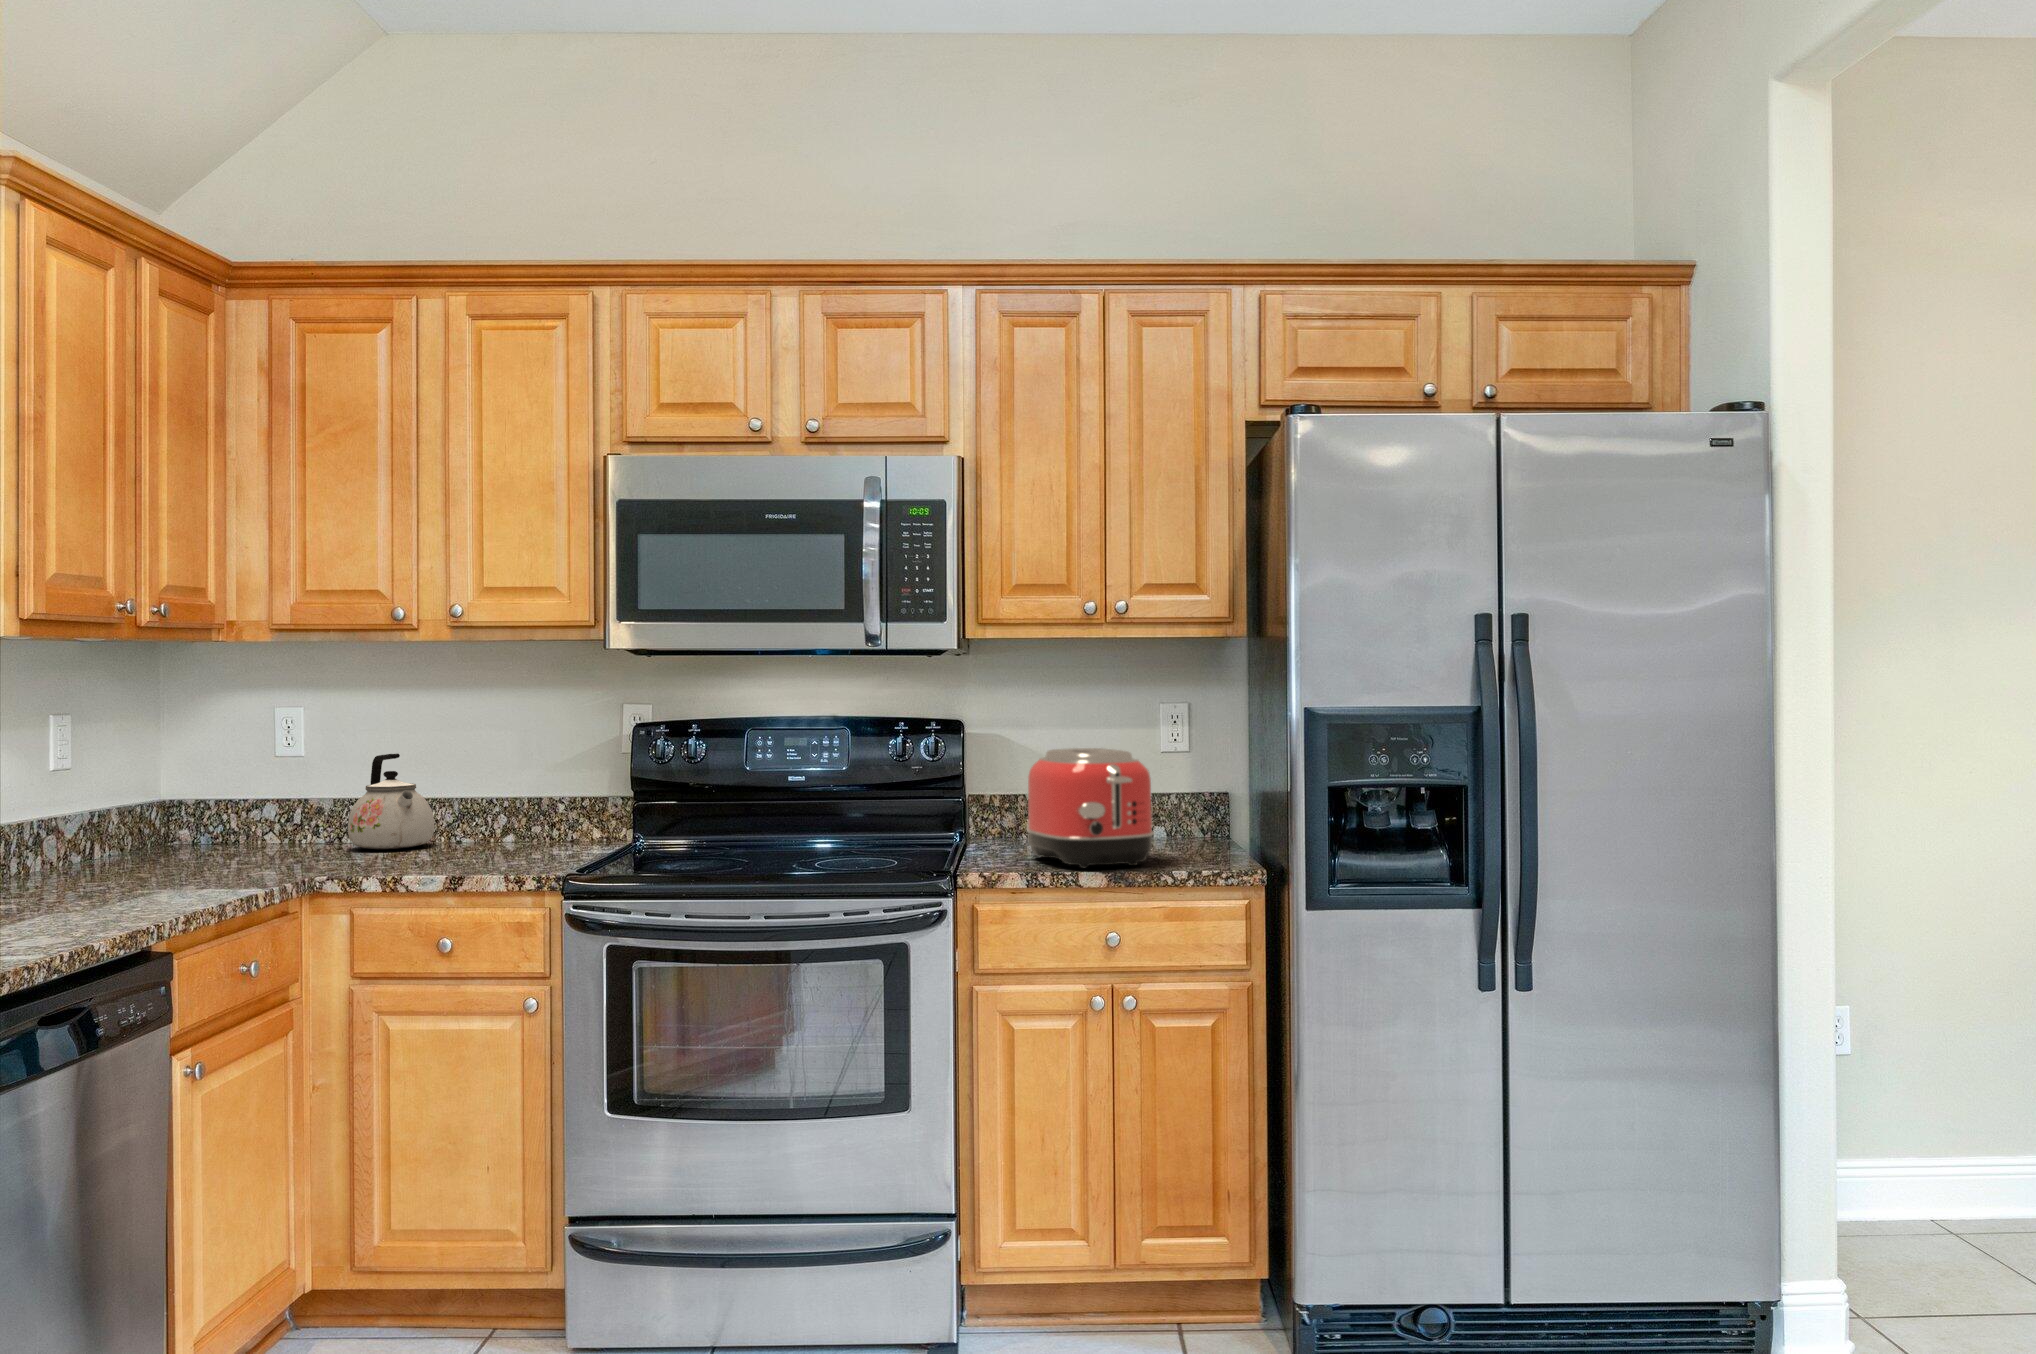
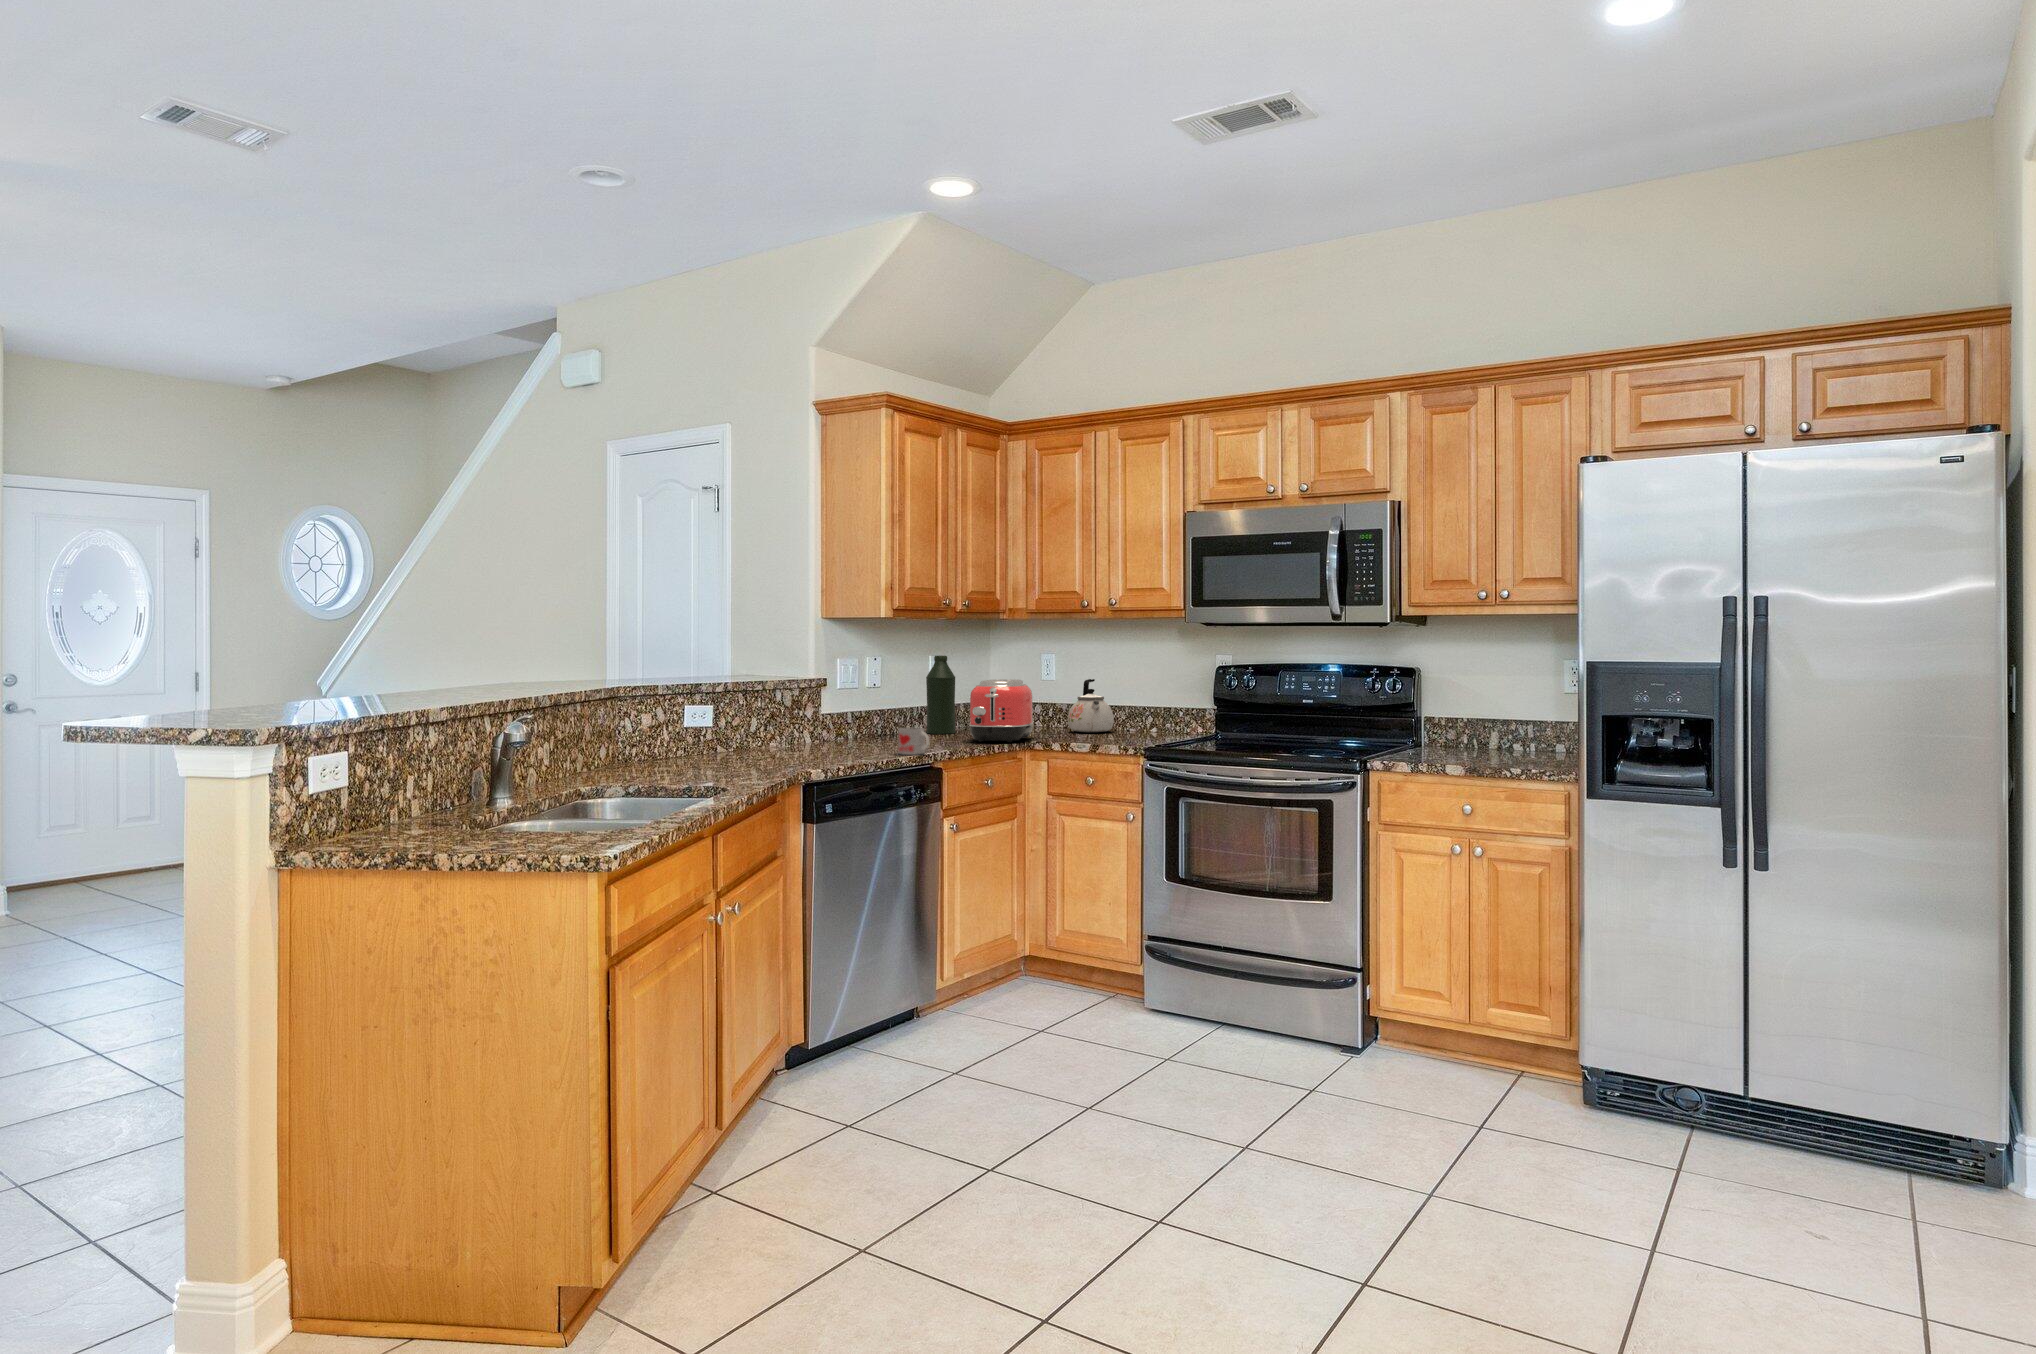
bottle: none [48,719,115,873] -> present [926,656,955,734]
toaster: present [1027,748,1154,868] -> present [969,679,1034,743]
mug: none [53,872,131,932] -> present [898,728,929,755]

